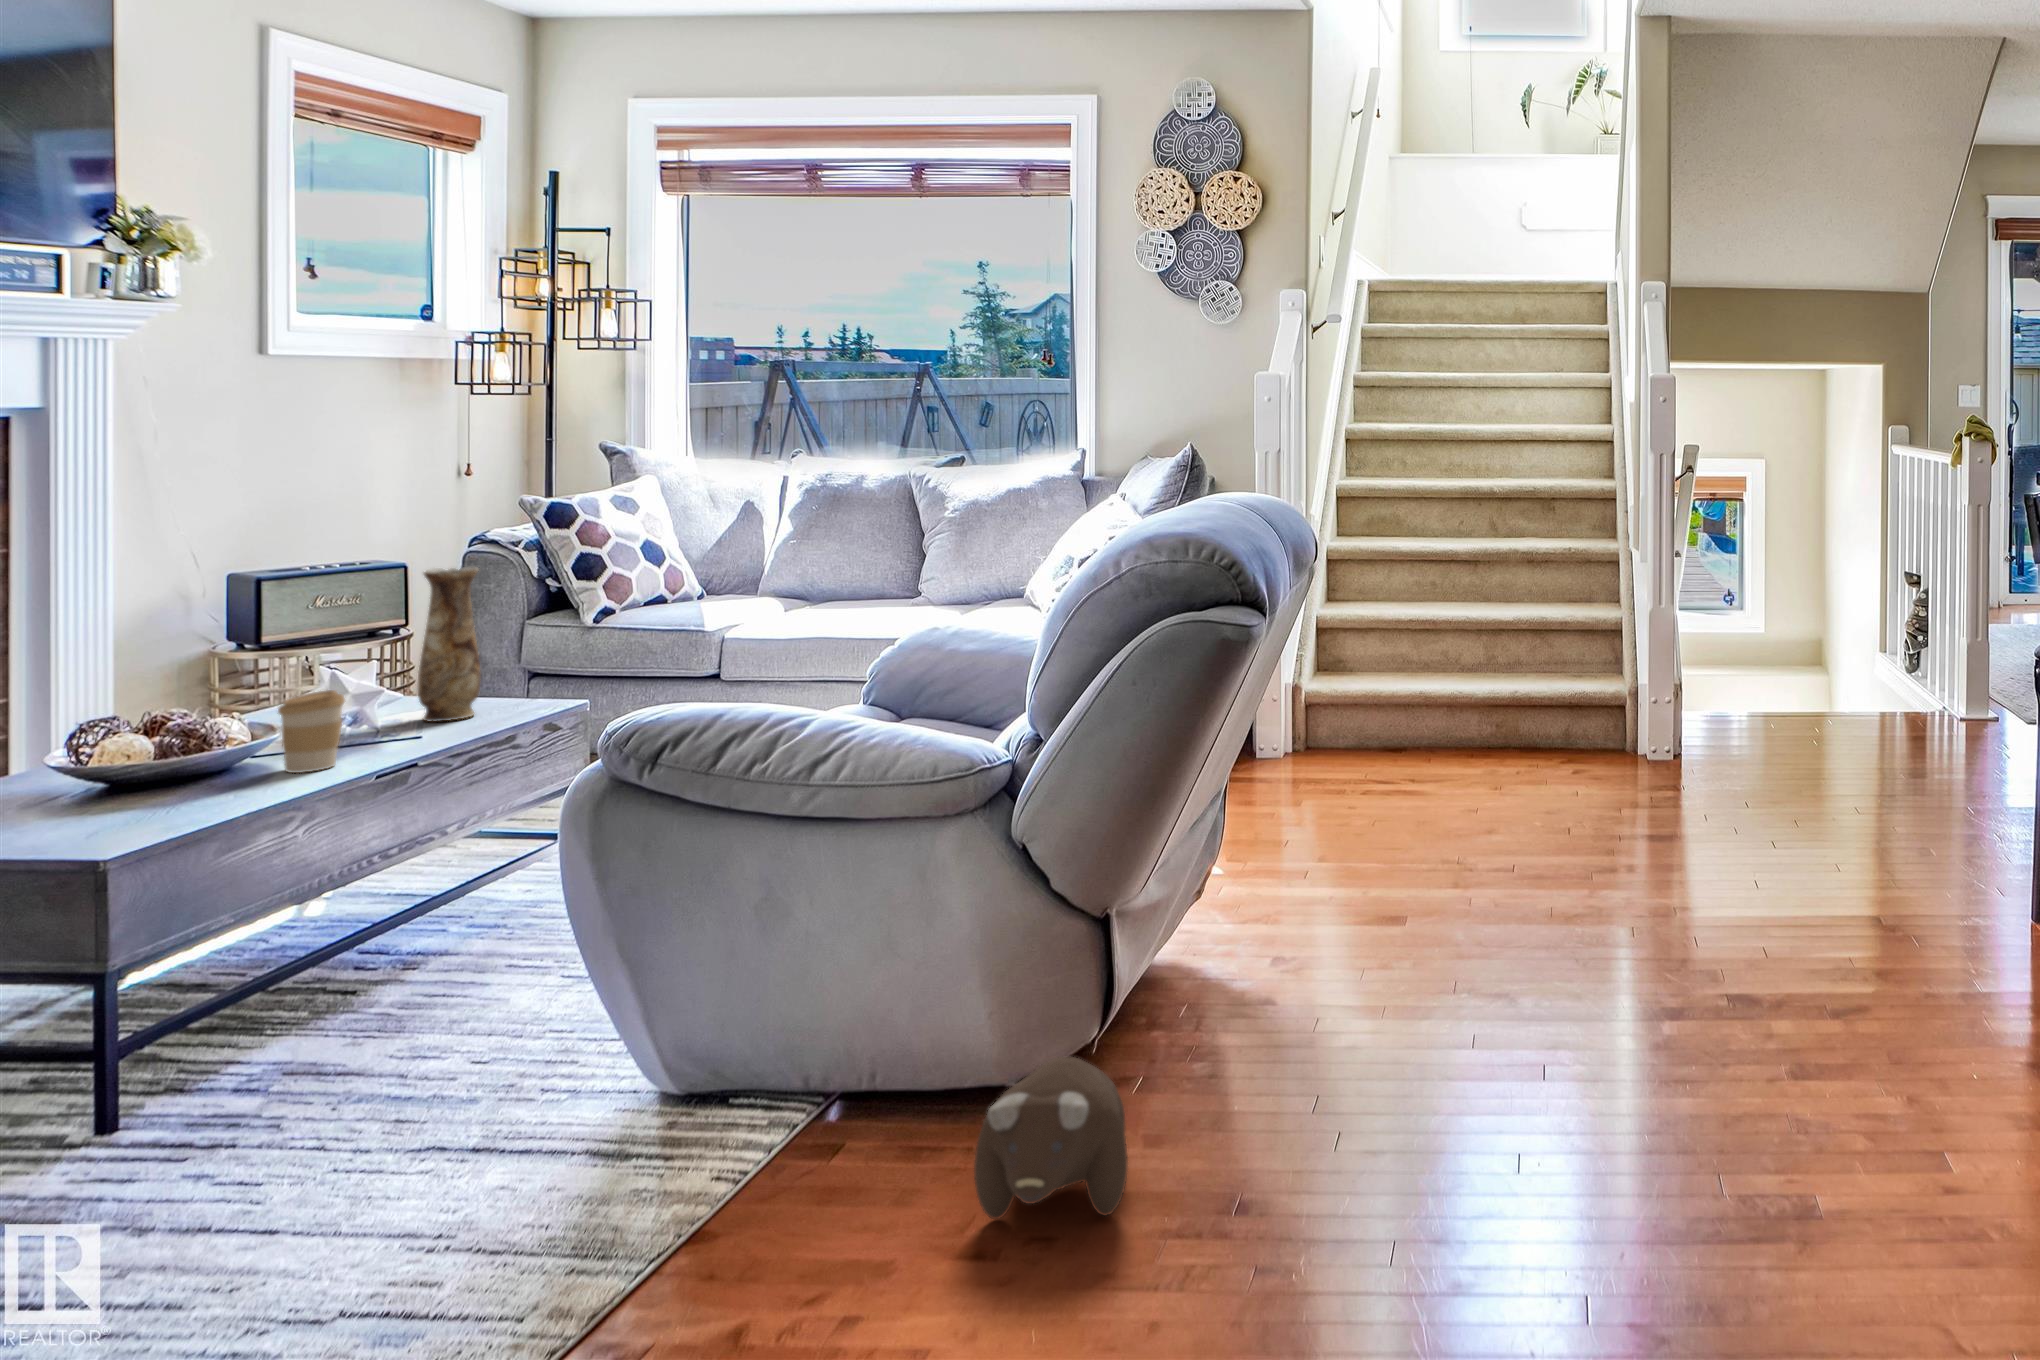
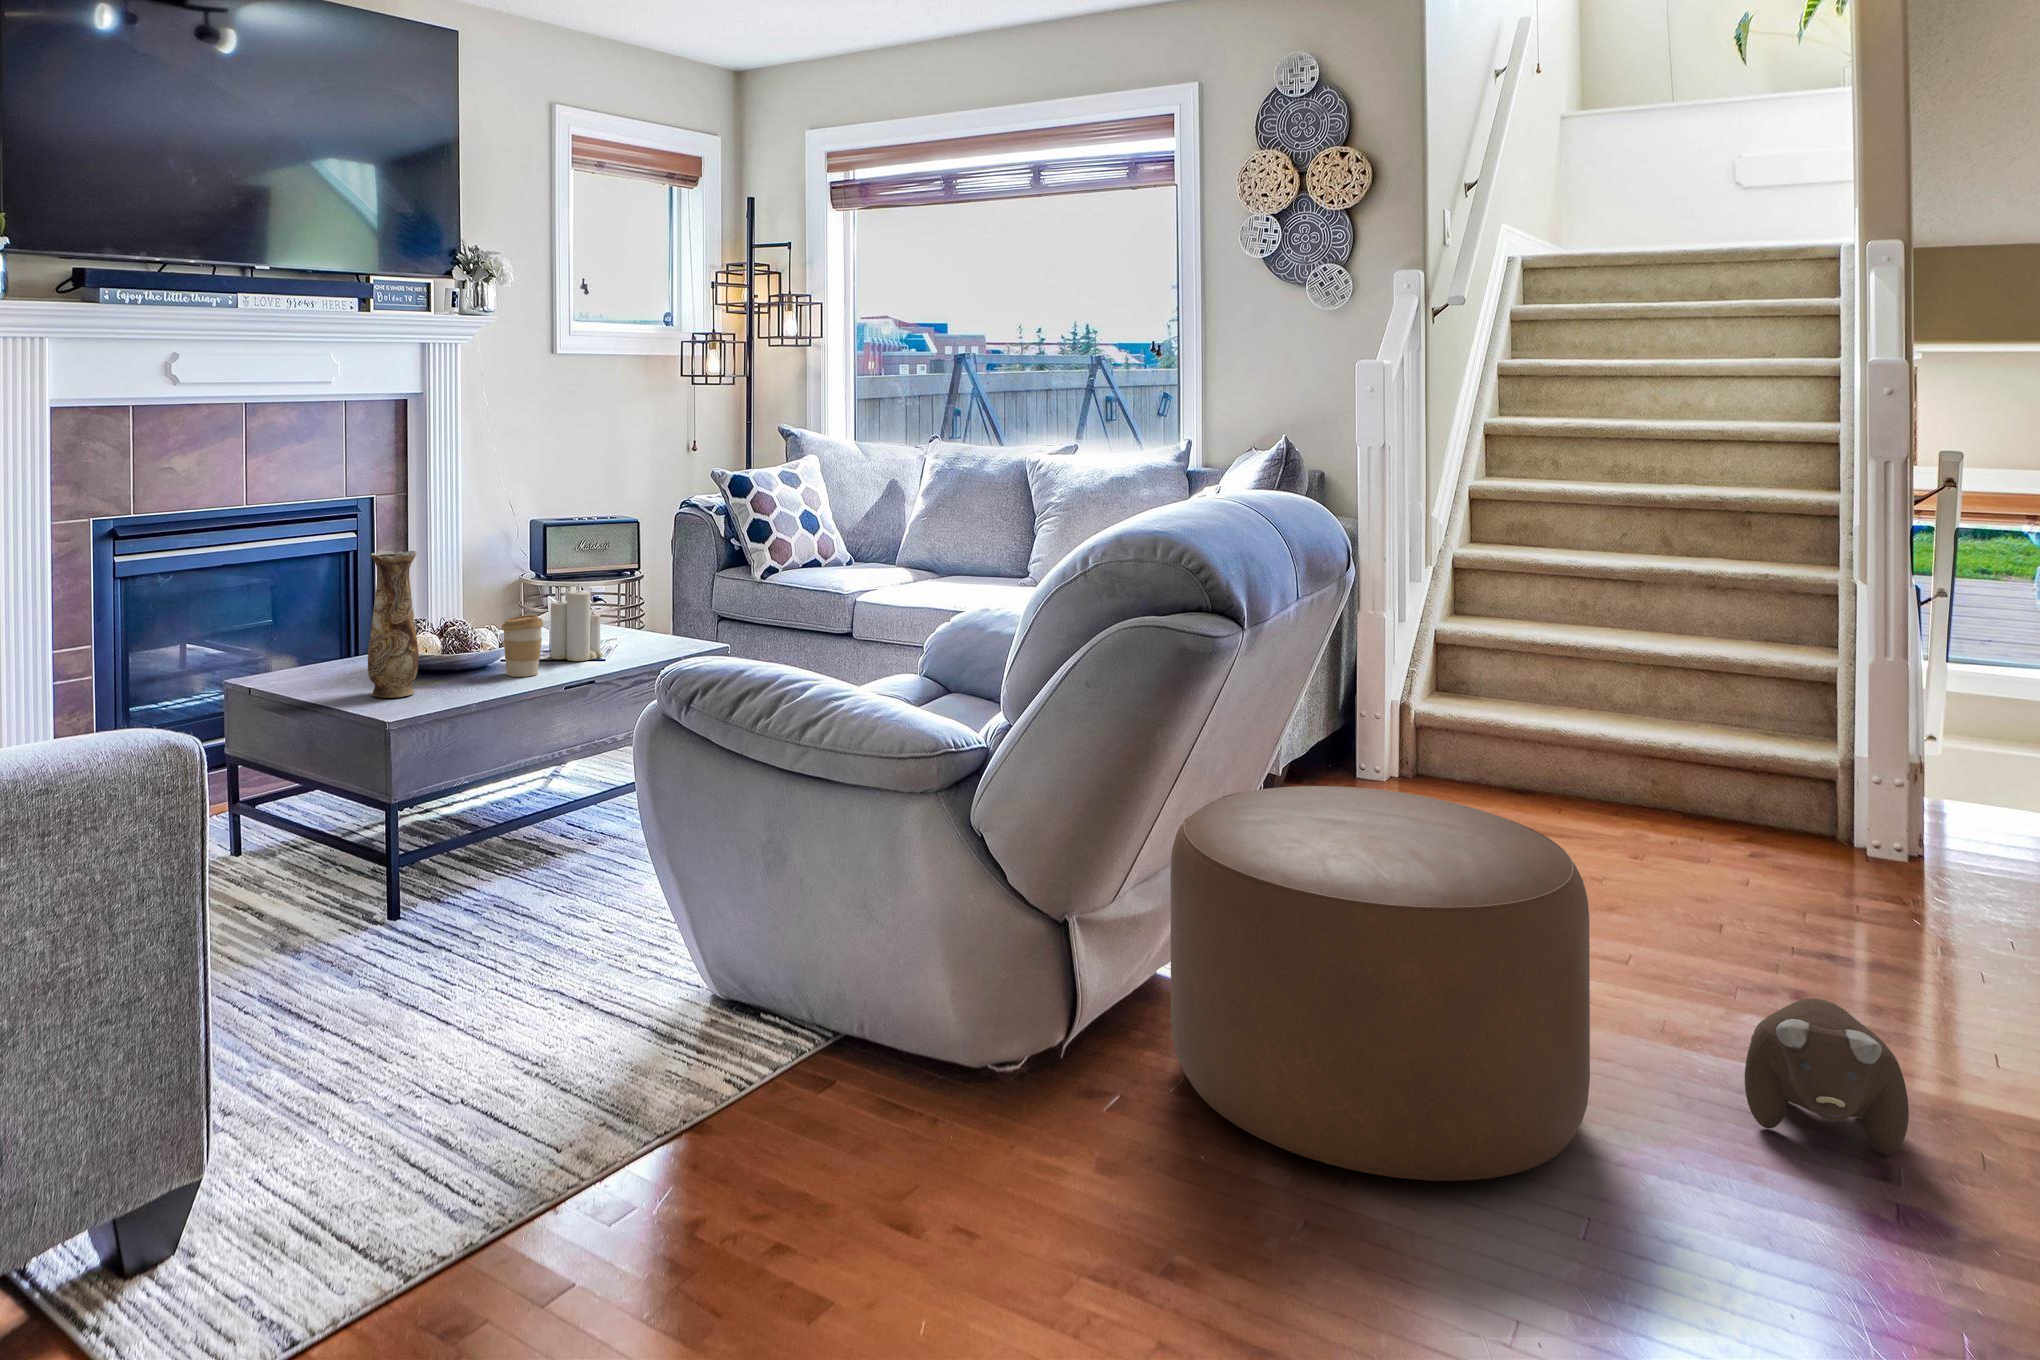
vase: present [418,566,481,722] -> present [368,551,418,698]
candle: none [338,646,423,745] -> present [549,584,603,661]
ottoman: none [1188,753,1537,1085] -> present [1171,786,1590,1181]
plush toy: present [974,1057,1128,1219] -> present [1745,998,1909,1155]

